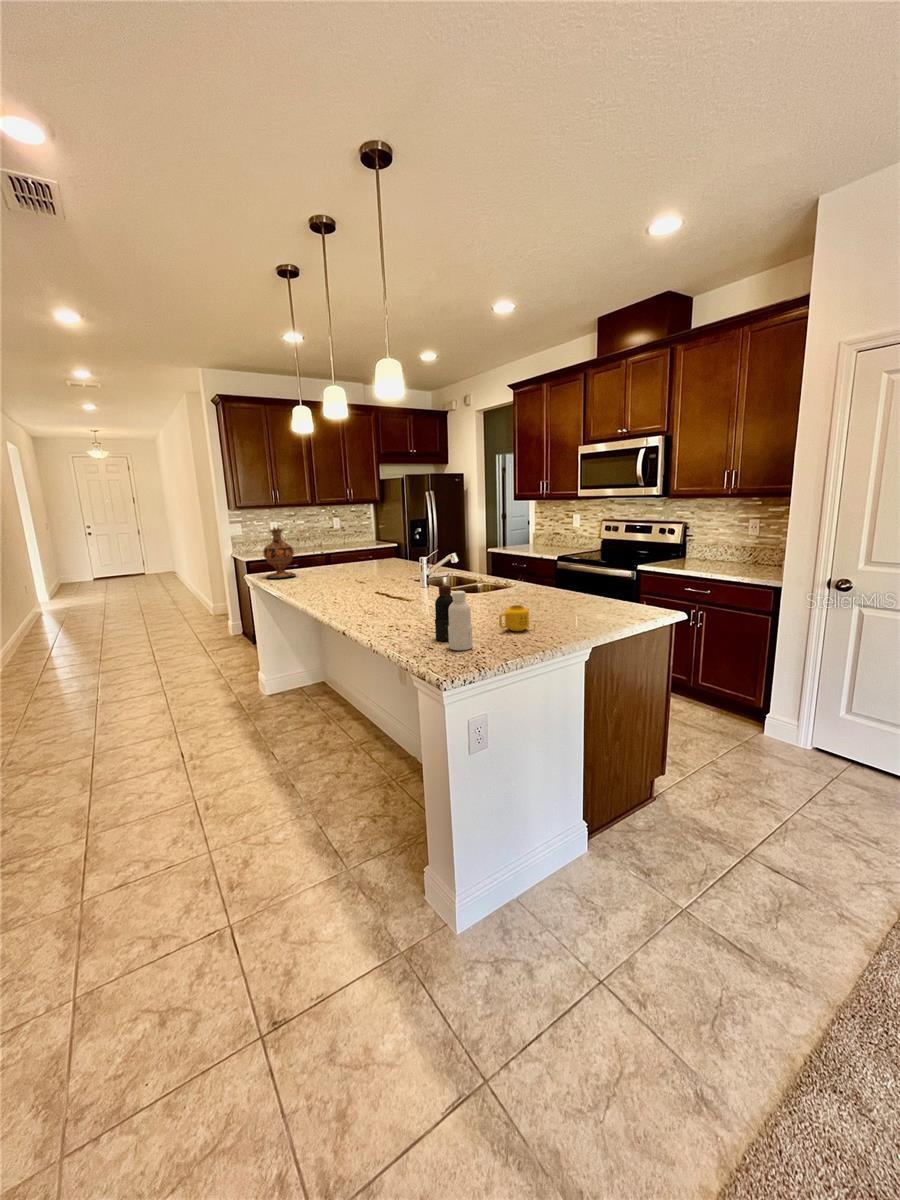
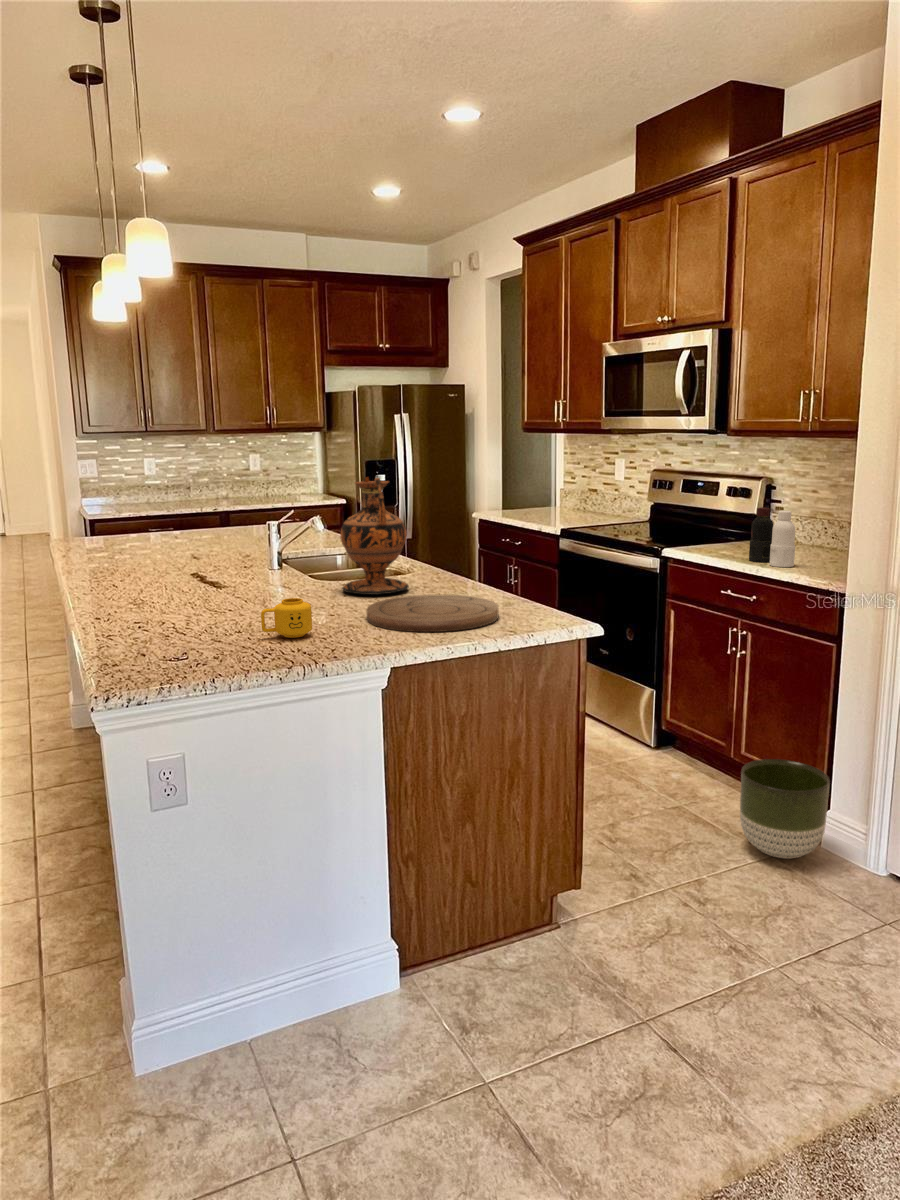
vase: present [263,527,296,579] -> present [340,477,409,595]
bottle: present [435,585,473,650] -> present [749,507,795,567]
cutting board: none [538,598,625,623] -> present [367,594,499,632]
planter: none [717,686,774,744] -> present [740,759,830,859]

